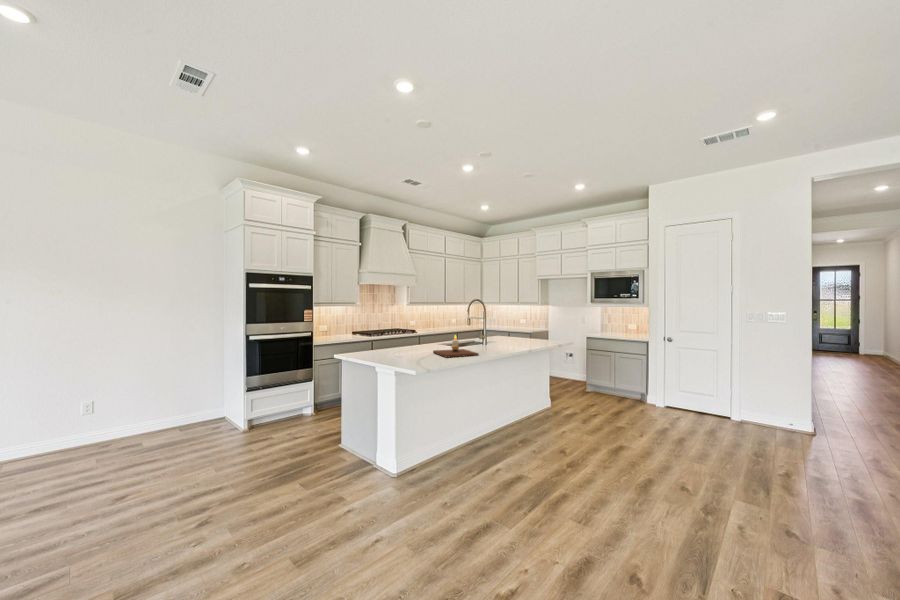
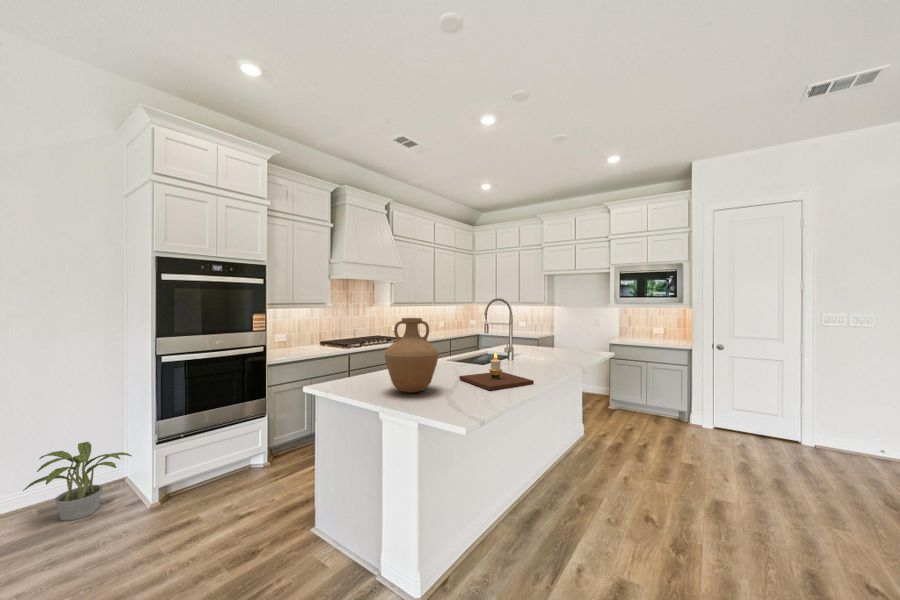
vase: none [381,312,415,358] -> present [385,318,439,393]
potted plant: none [174,390,231,435] -> present [23,442,132,521]

